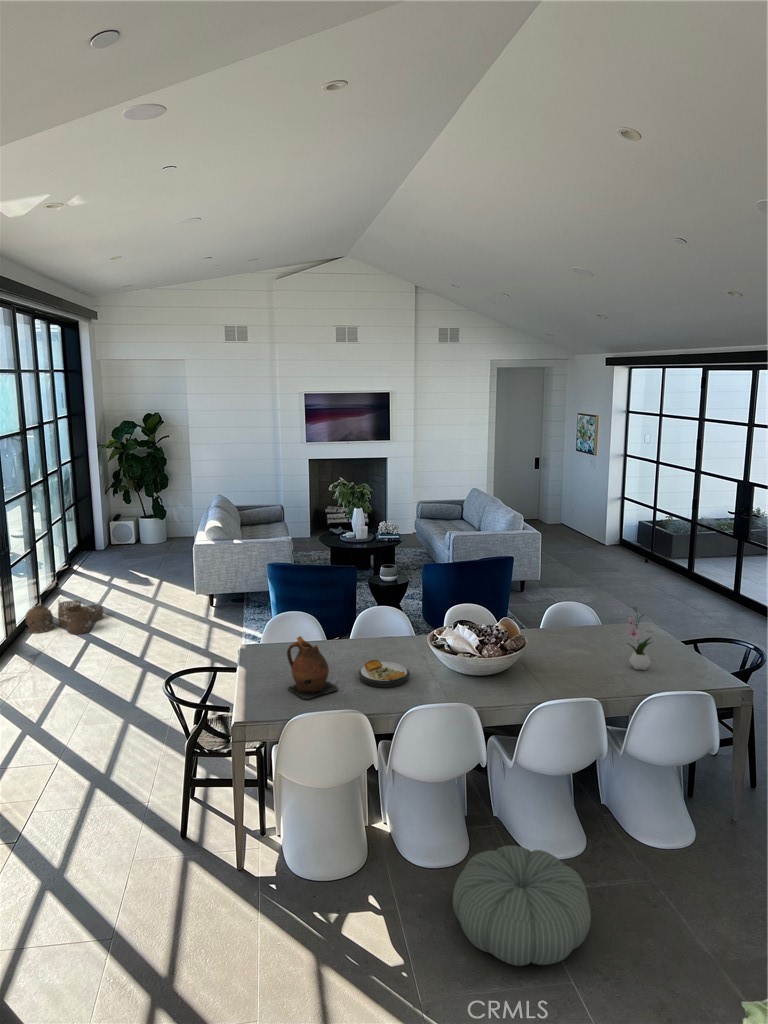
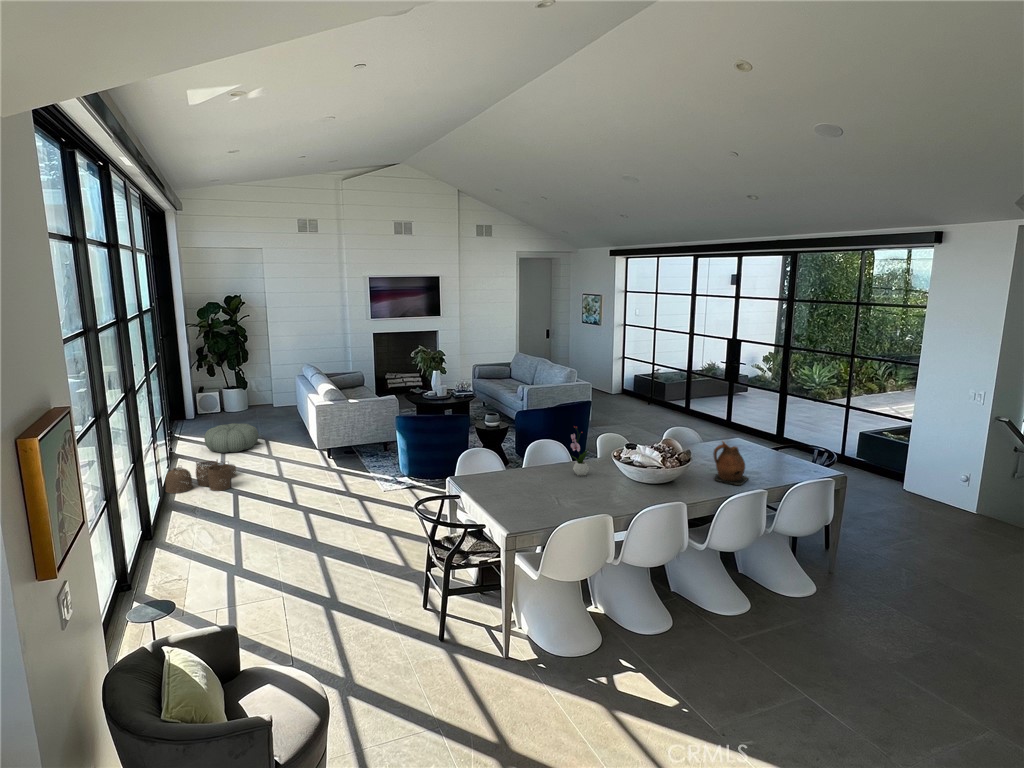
flower arrangement: present [627,607,651,670] -> present [570,426,590,476]
ceramic pitcher: present [287,636,338,699] -> present [713,441,749,485]
plate: present [359,660,410,687] -> none [568,478,610,498]
pouf: present [453,846,591,966] -> present [204,423,259,453]

